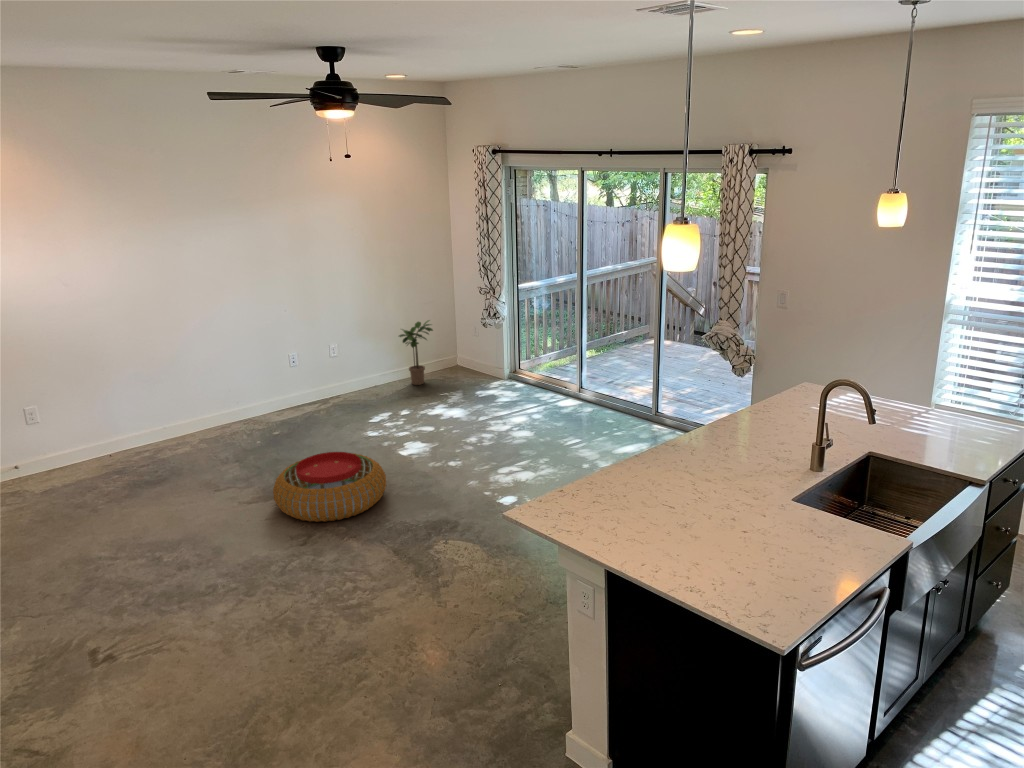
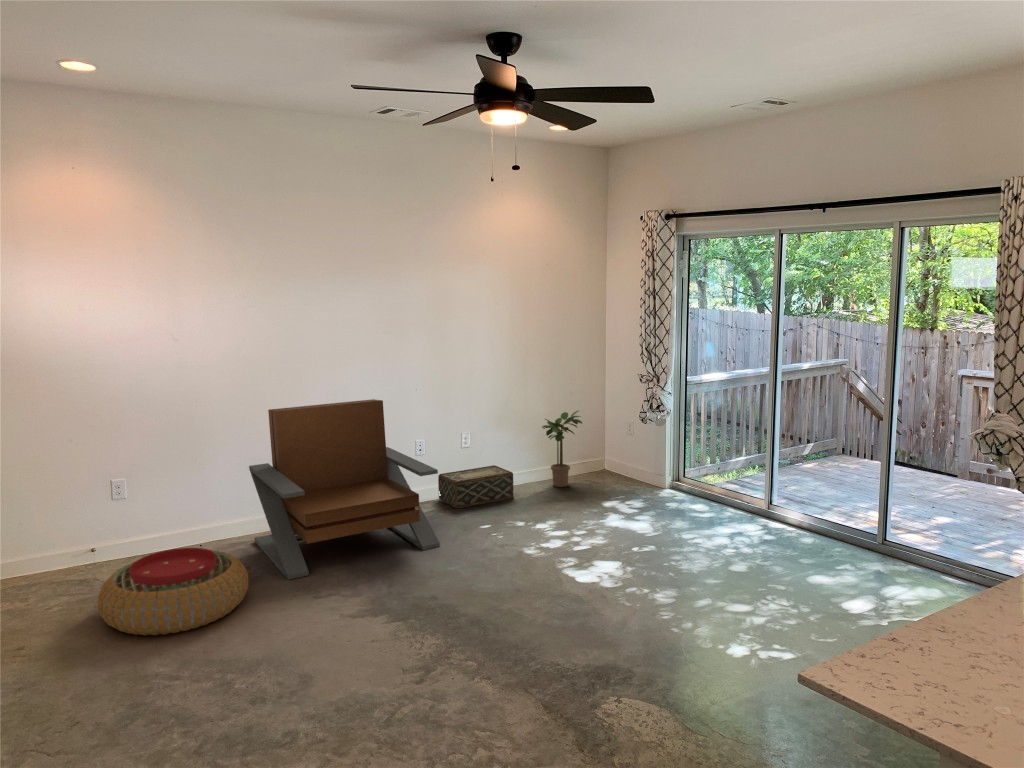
lounge chair: none [142,324,314,480] -> present [249,399,440,580]
woven basket: none [311,371,377,410] -> present [438,465,513,508]
pouf: present [273,452,386,522] -> present [97,548,248,635]

